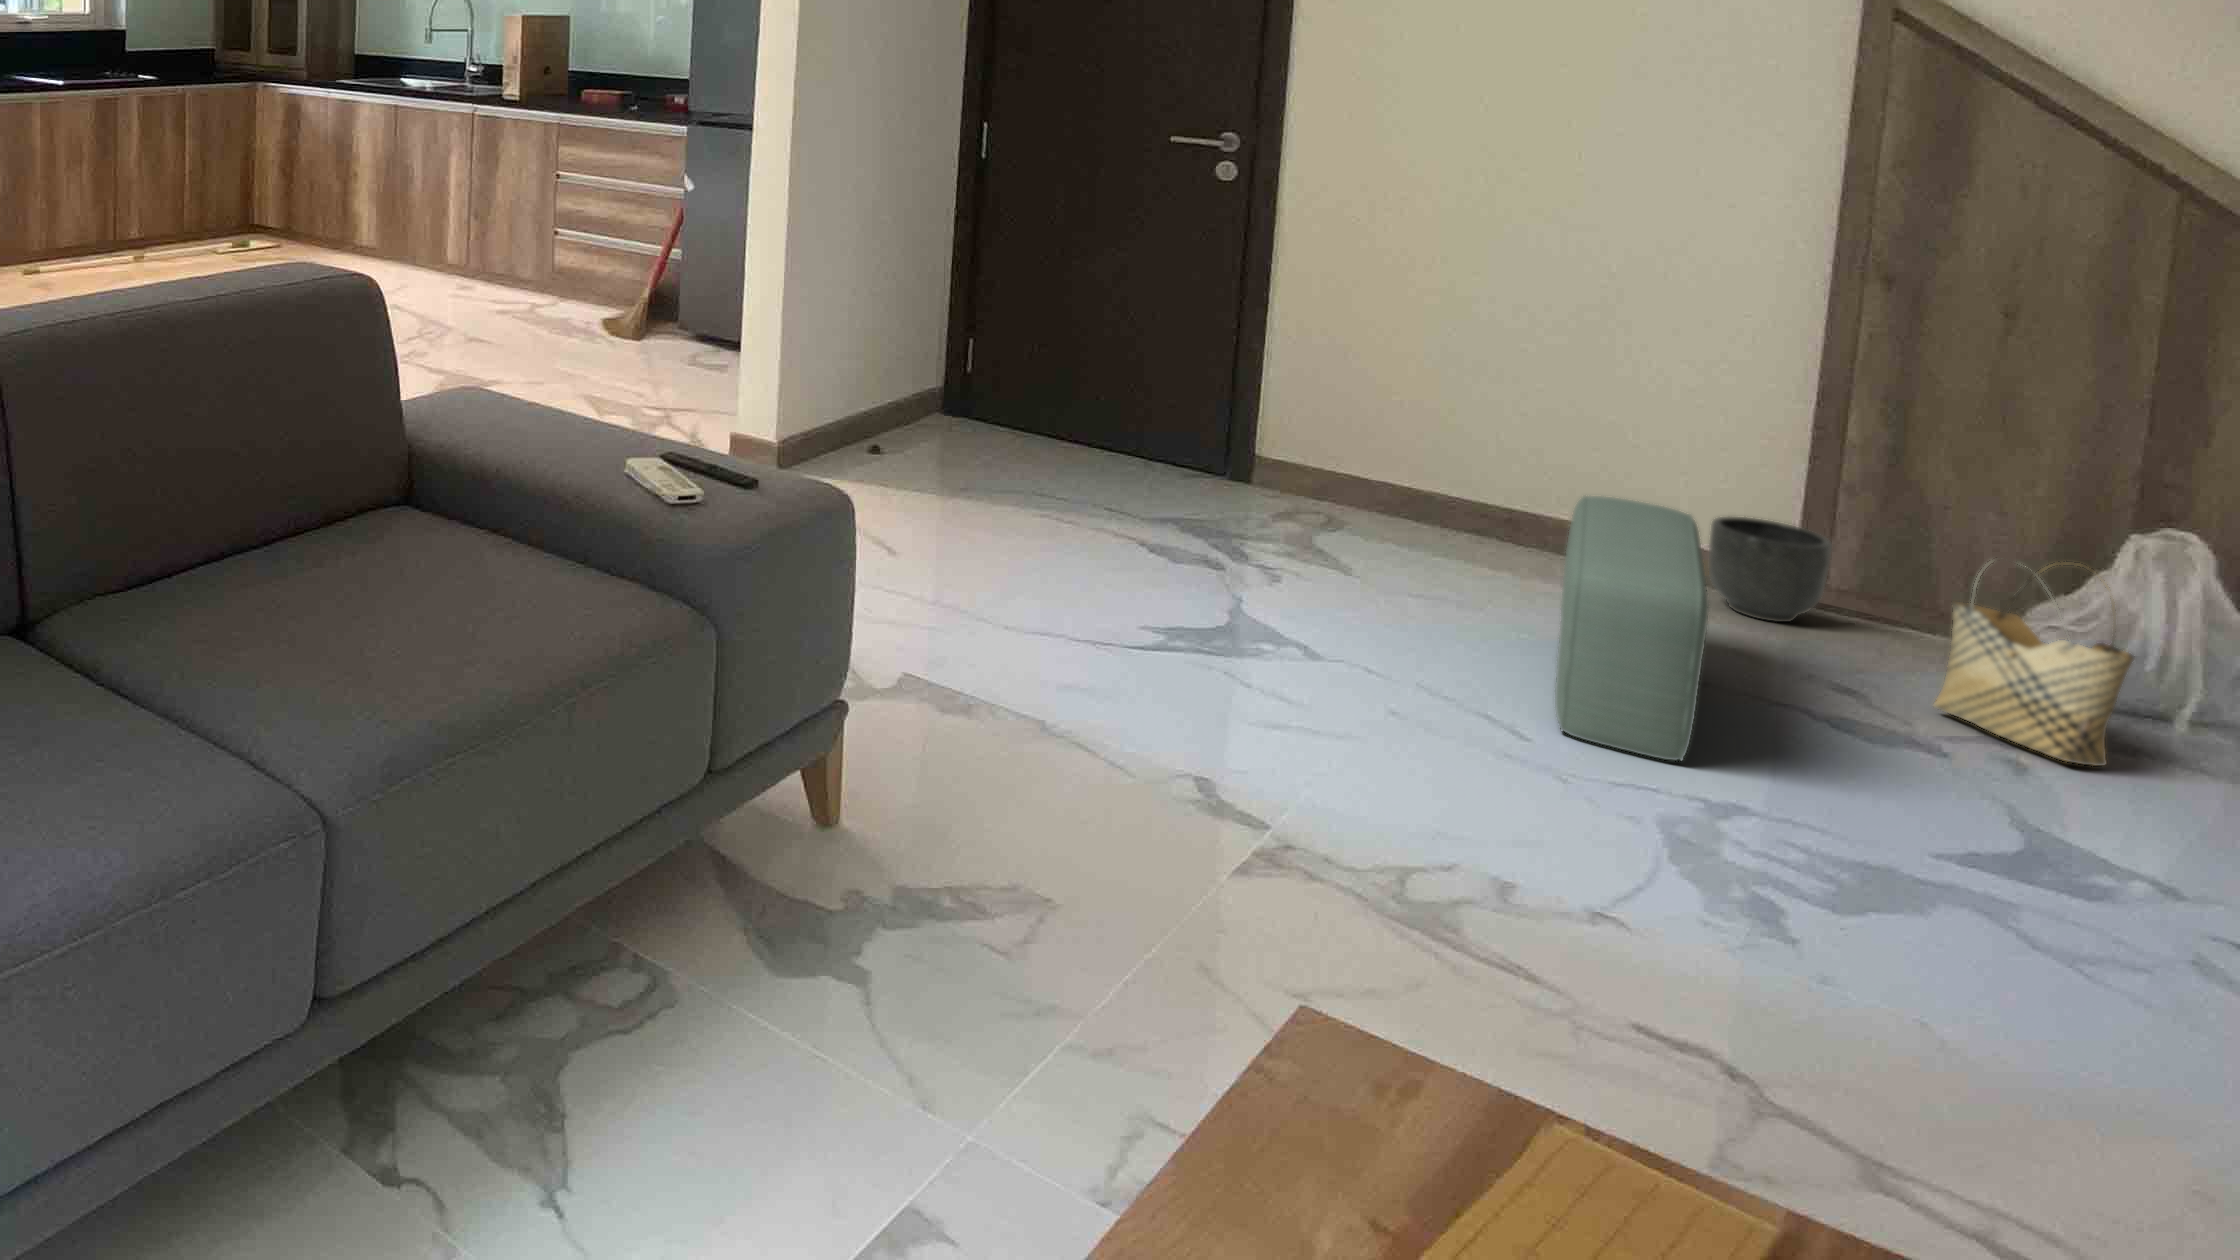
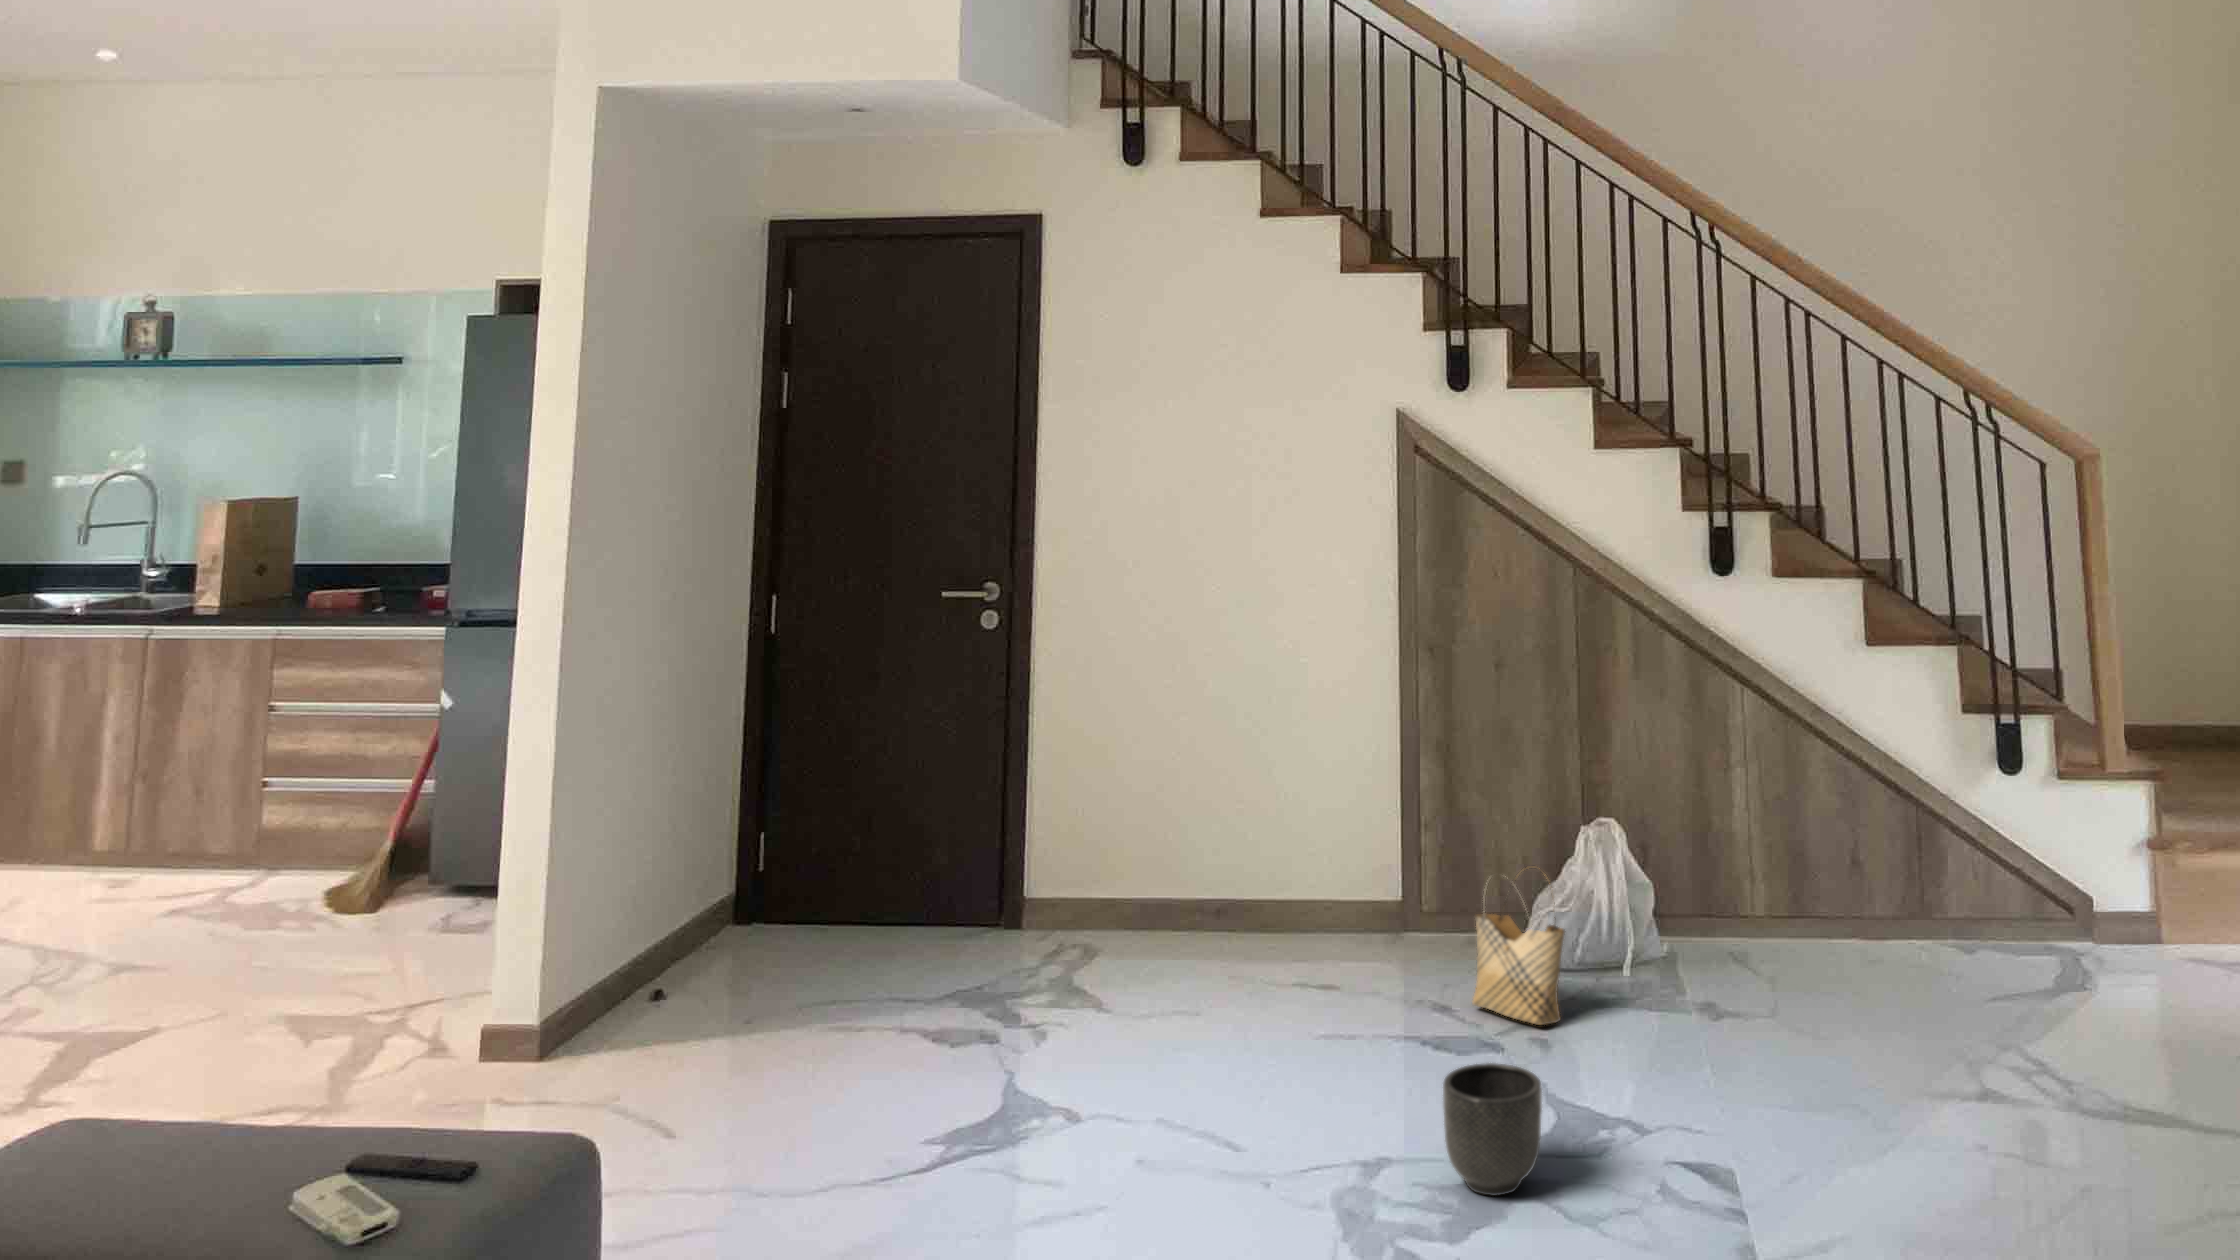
pouf: present [1555,496,1709,761] -> none [1241,883,1329,1115]
planter: present [1709,516,1832,622] -> present [1443,1063,1542,1196]

